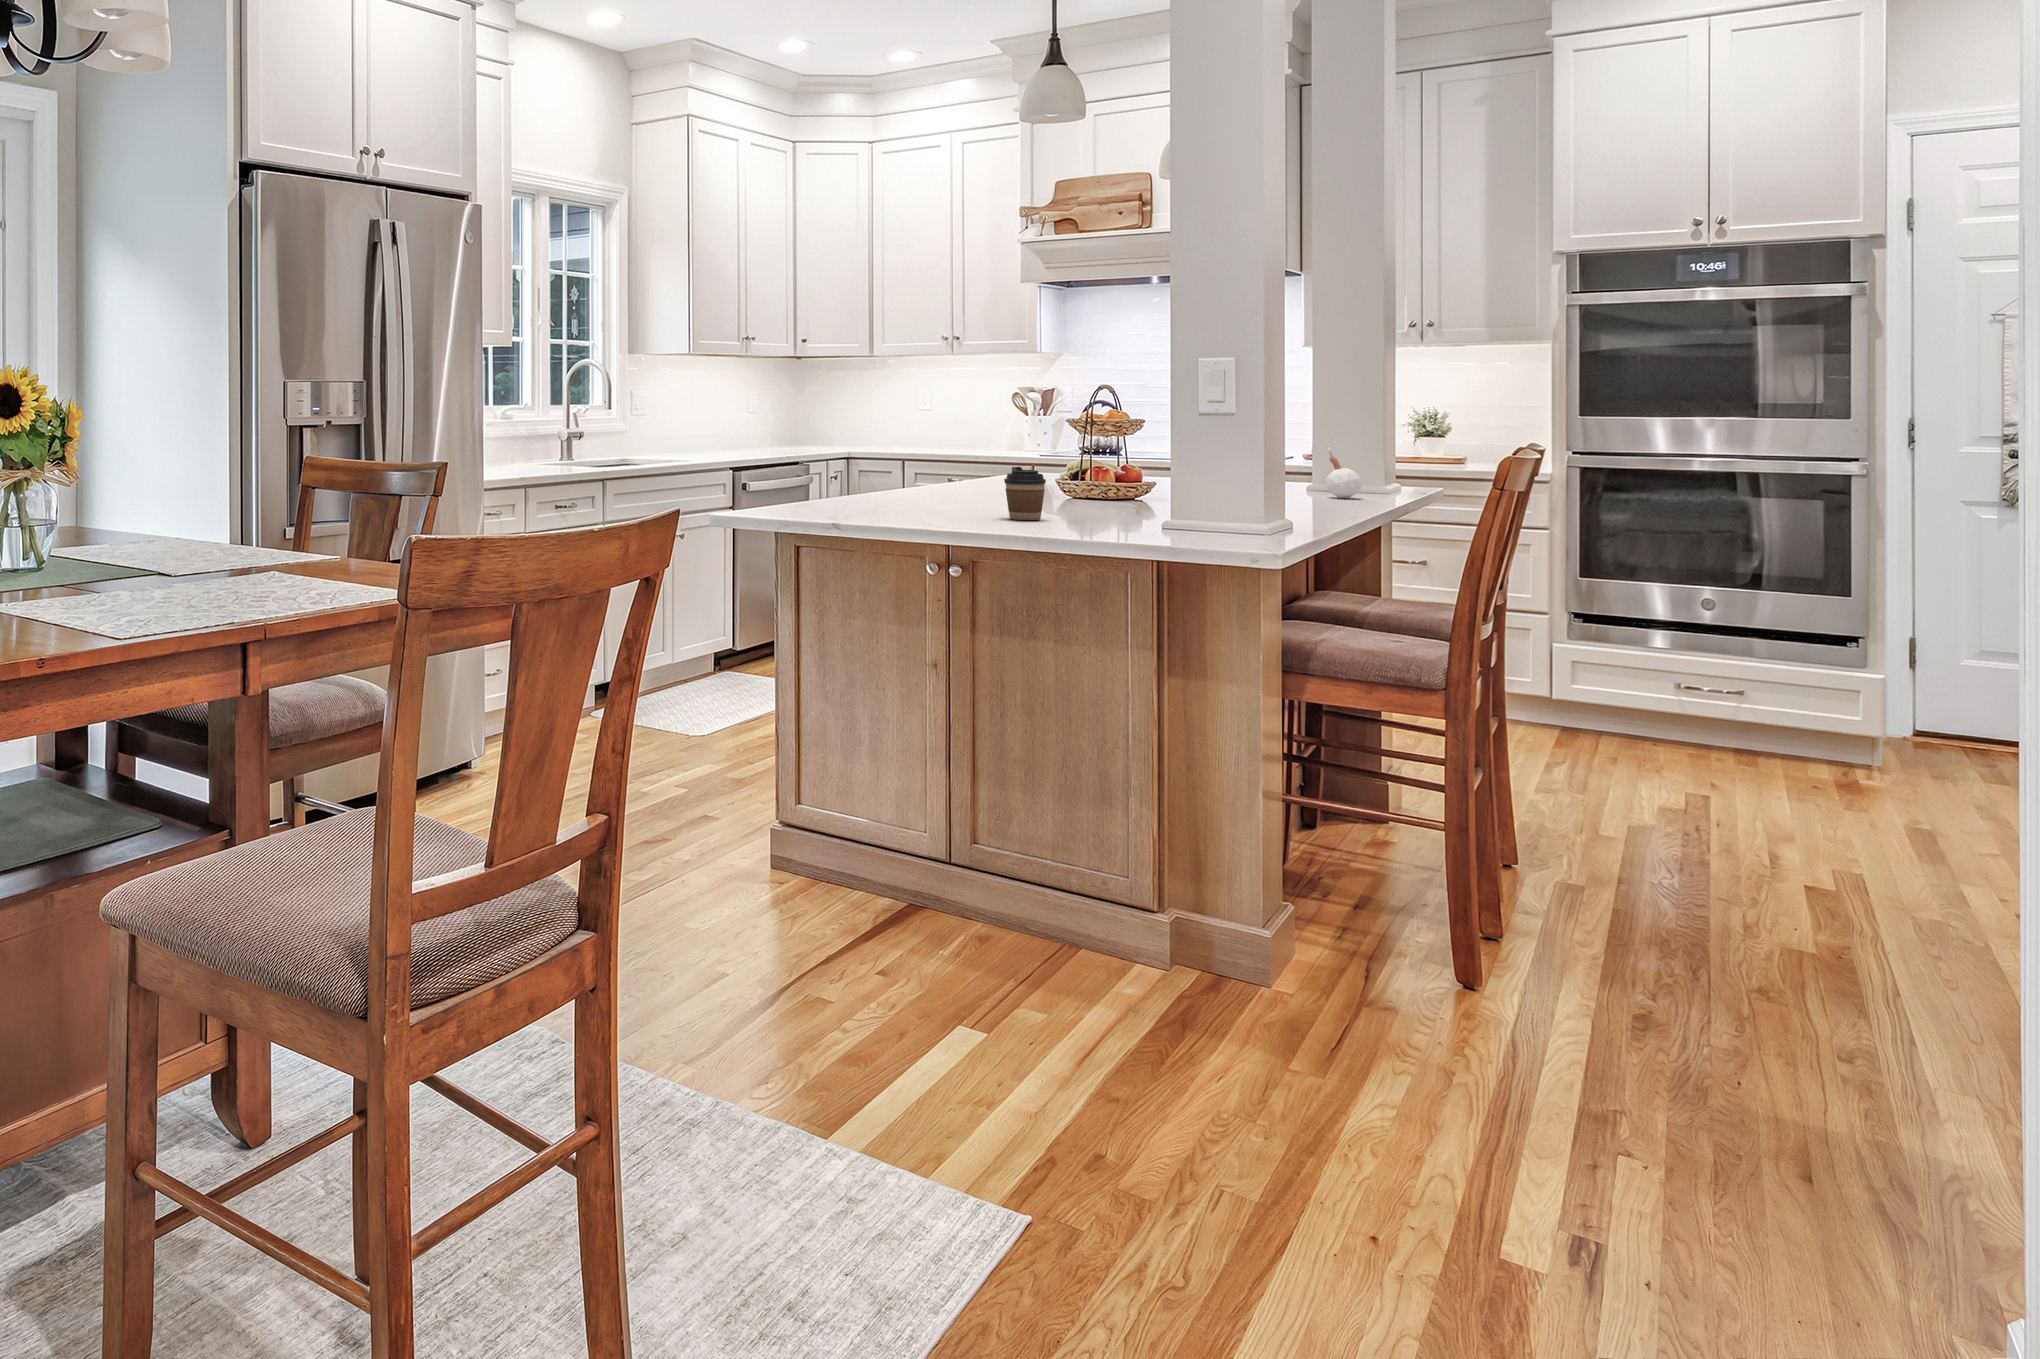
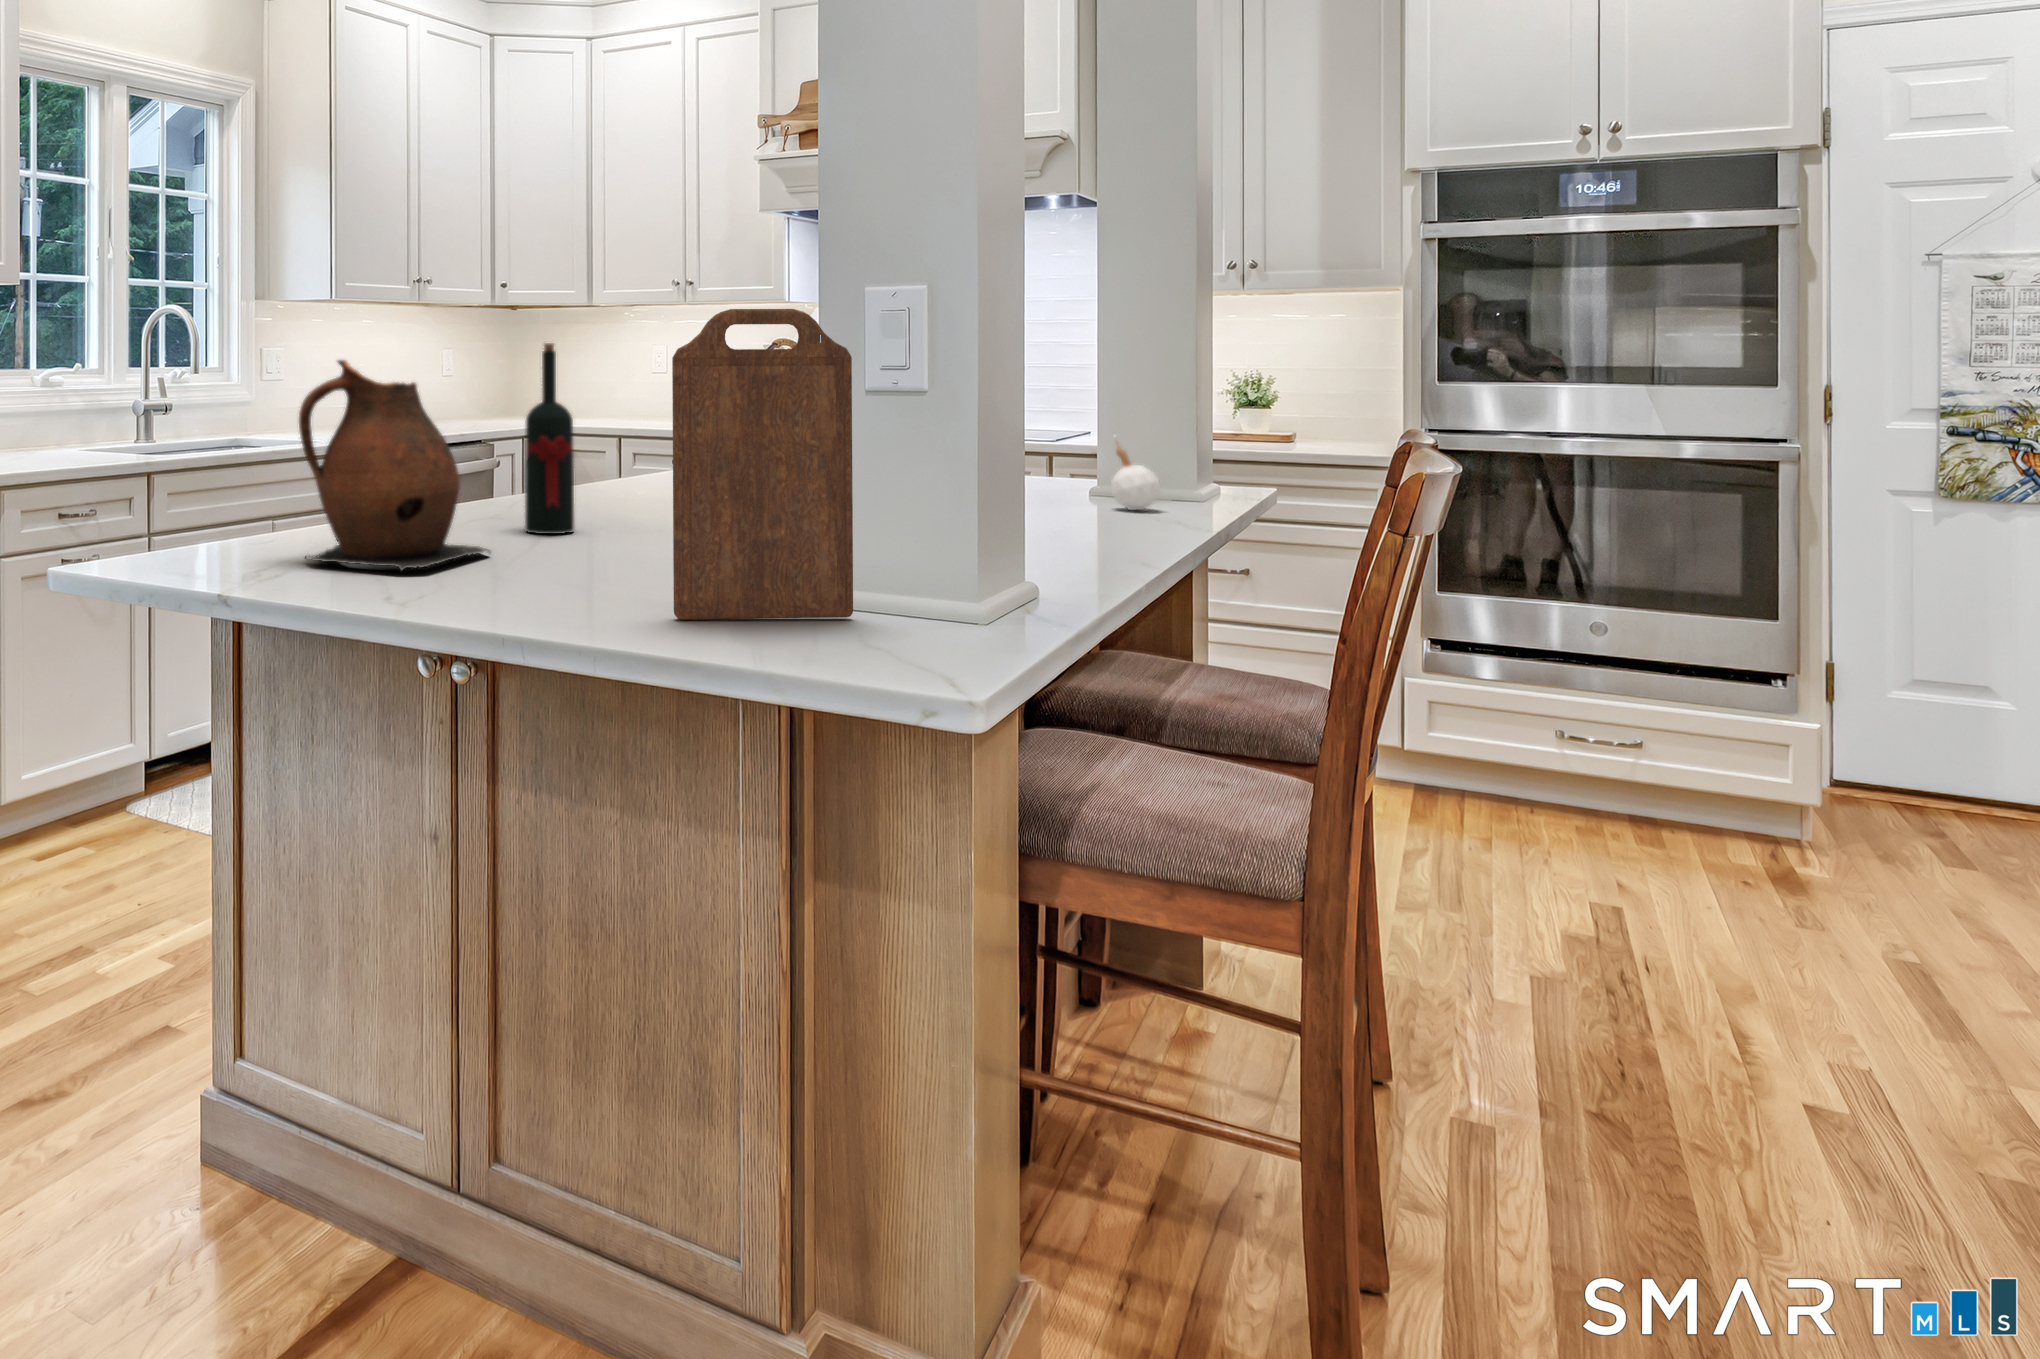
cutting board: none [1088,368,1191,538] -> present [672,309,853,620]
wine bottle: none [946,388,977,506] -> present [525,343,574,534]
ceramic pitcher: none [833,398,944,519] -> present [299,360,490,571]
coffee cup: present [1004,467,1046,520] -> none [580,477,647,570]

